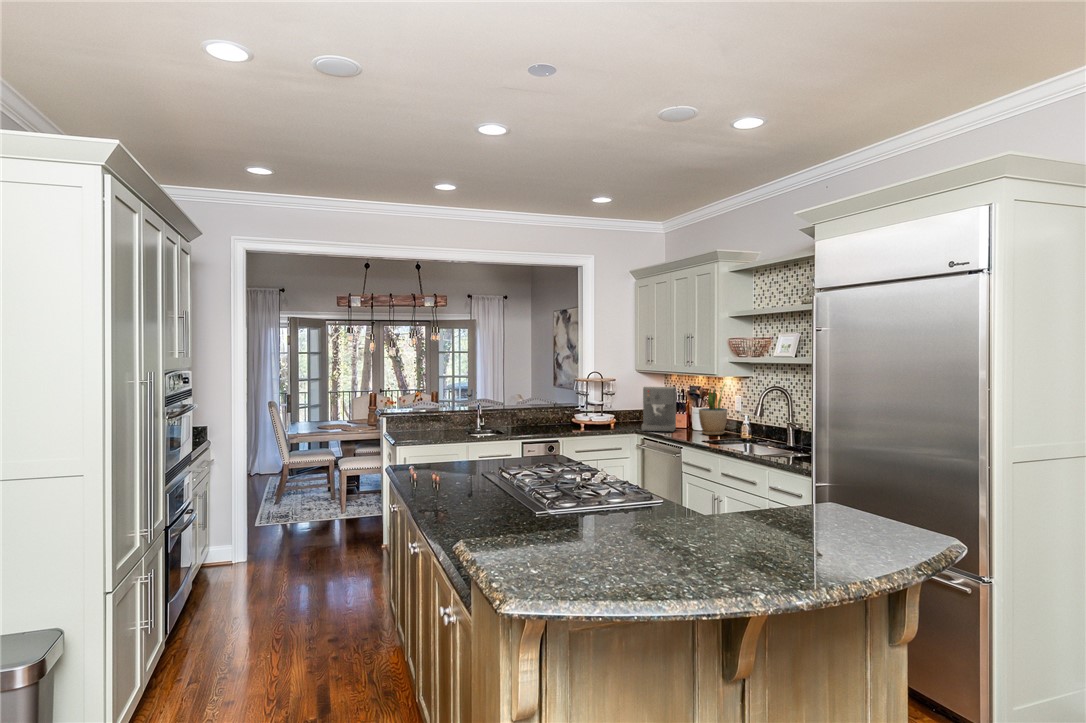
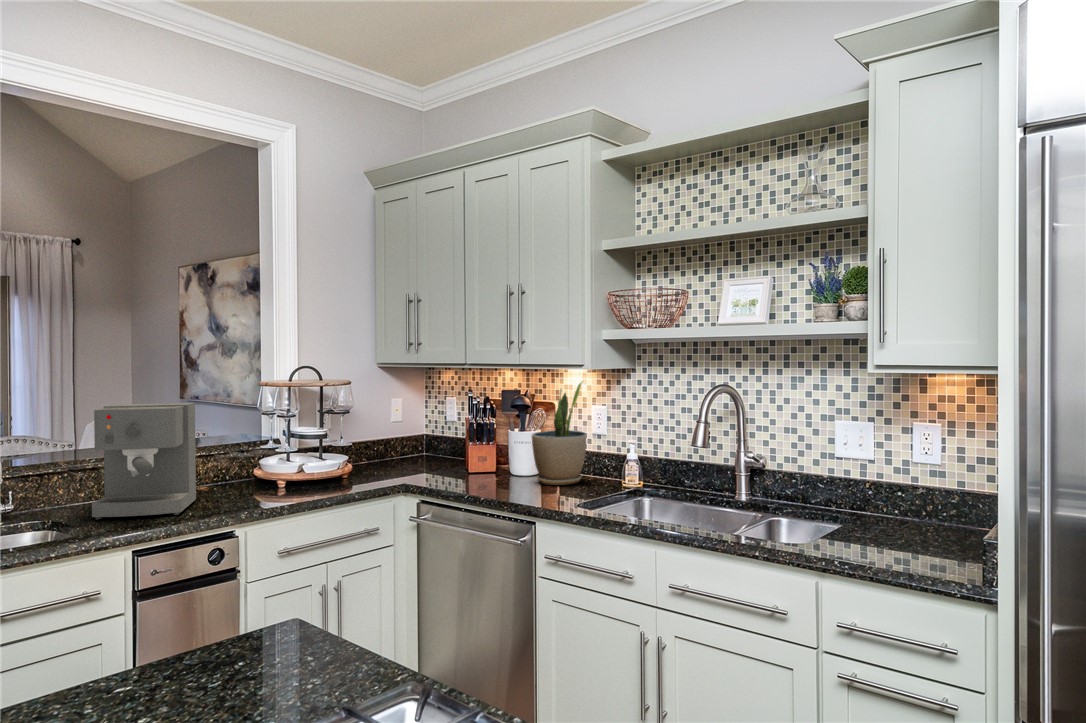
coffee maker: present [641,387,676,432] -> present [92,403,196,519]

